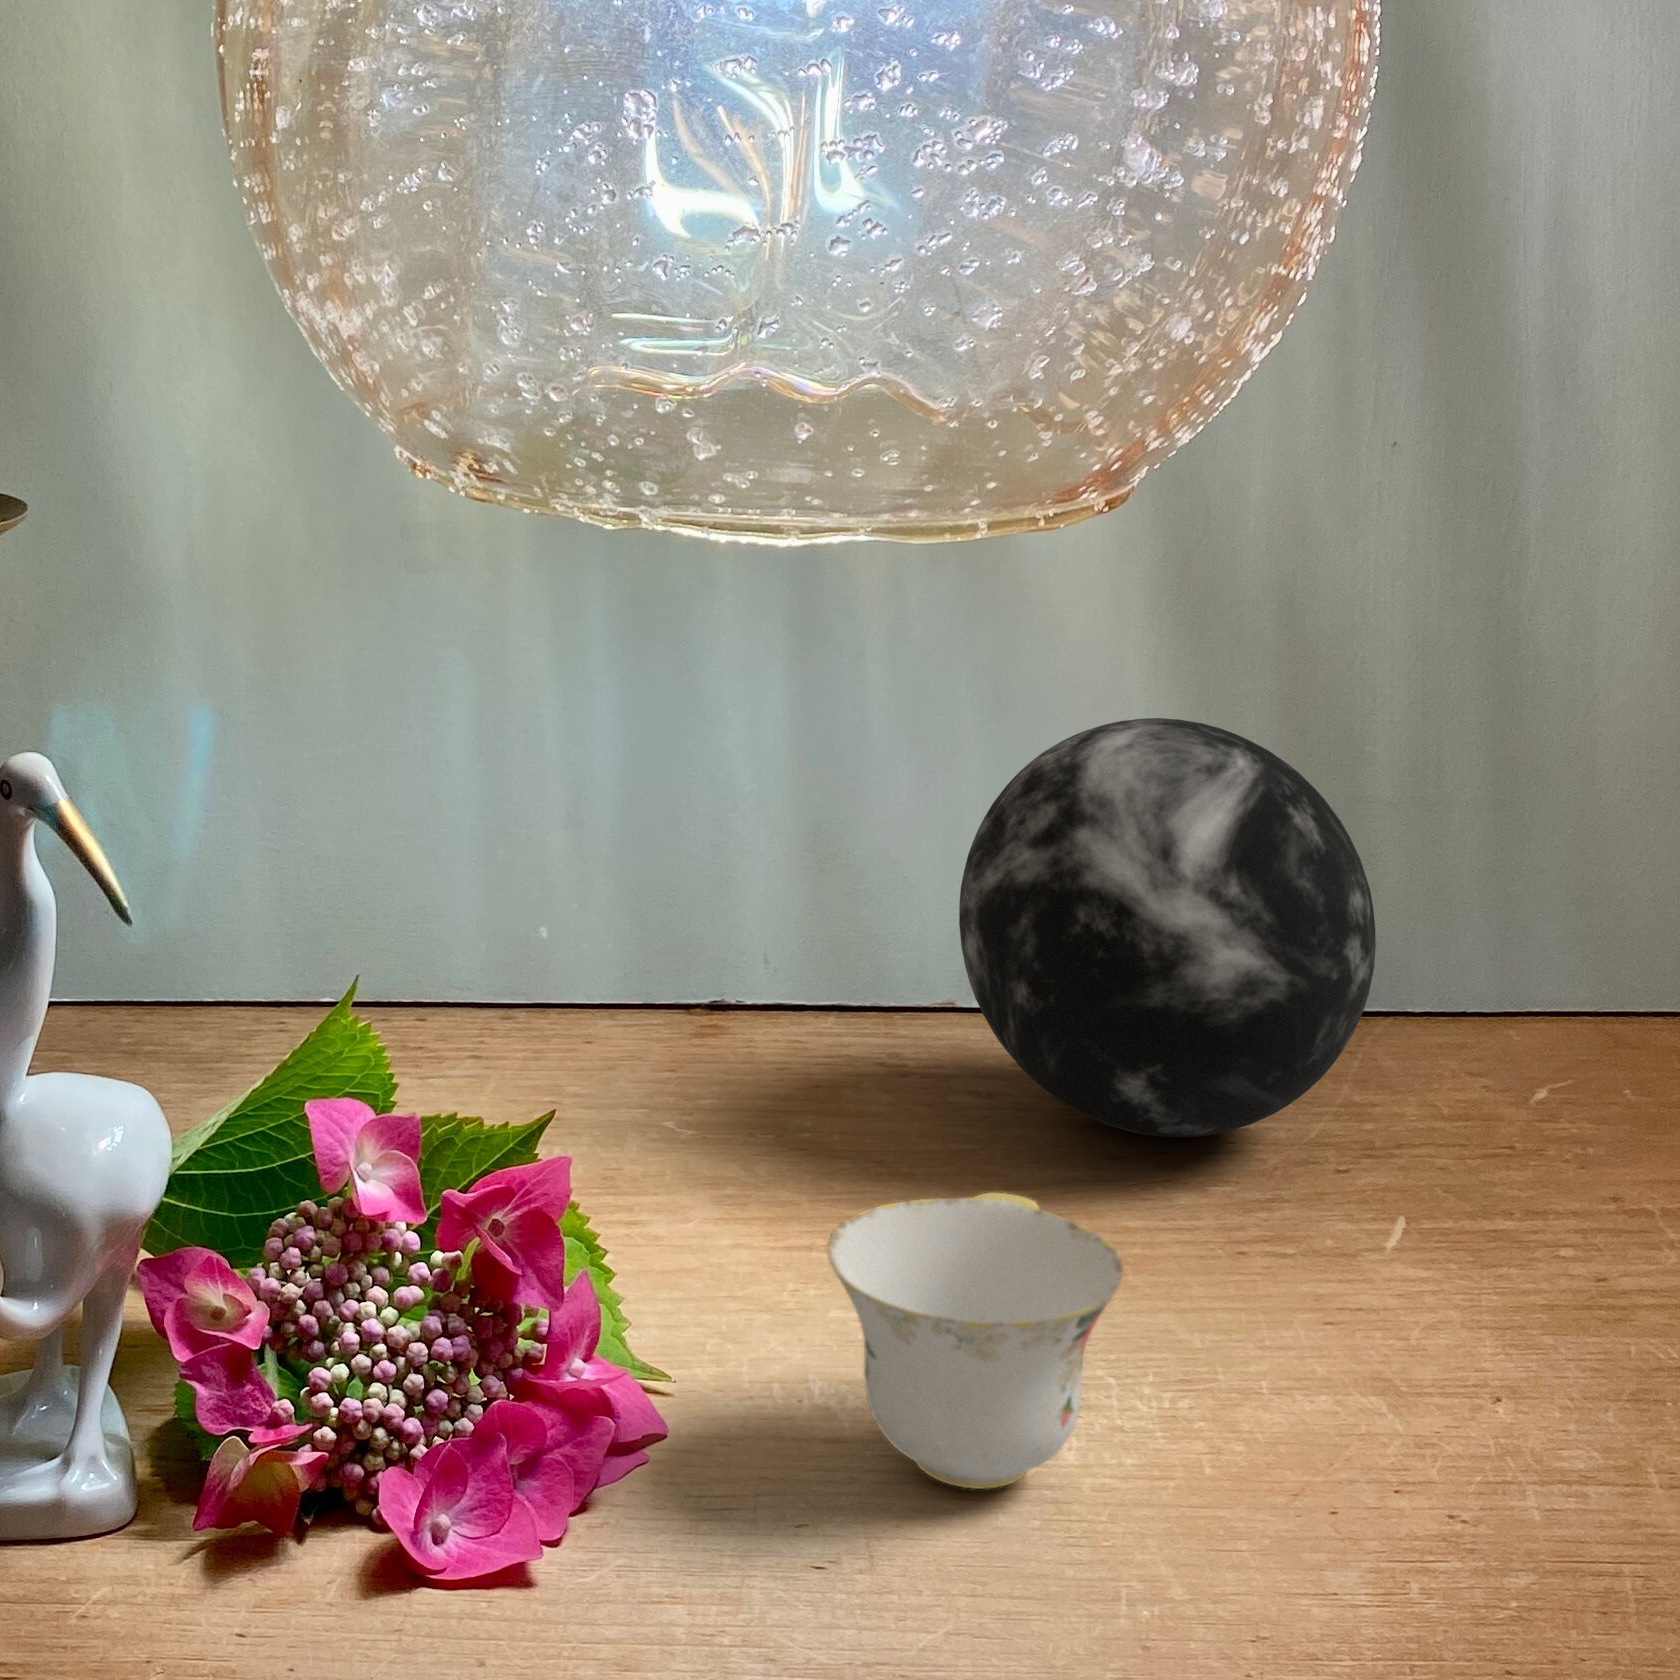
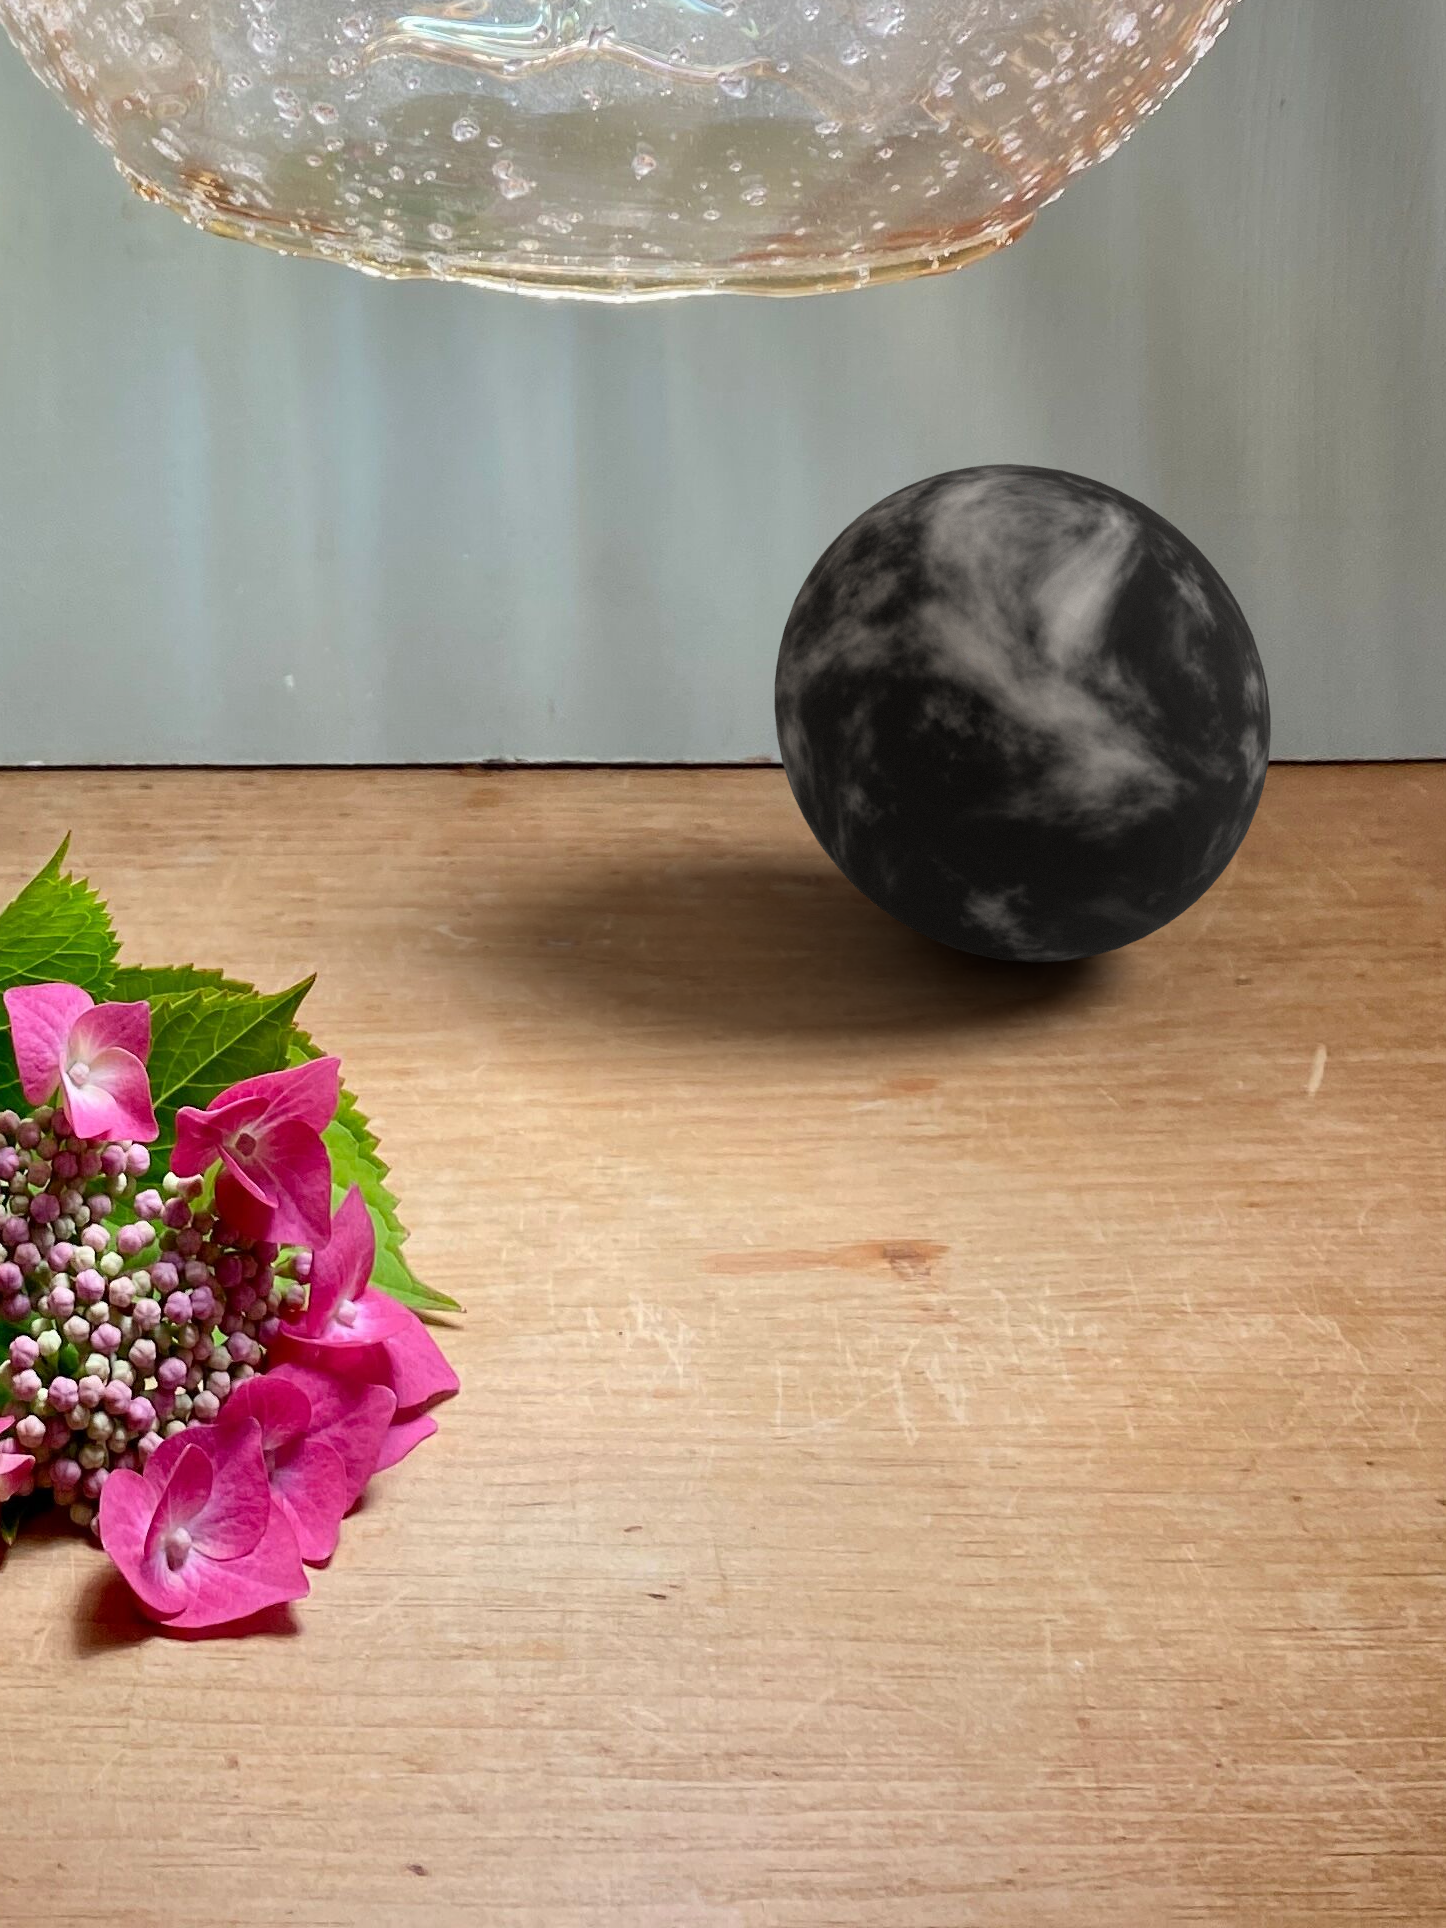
teacup: present [827,1193,1124,1489] -> none [656,1081,1026,1466]

